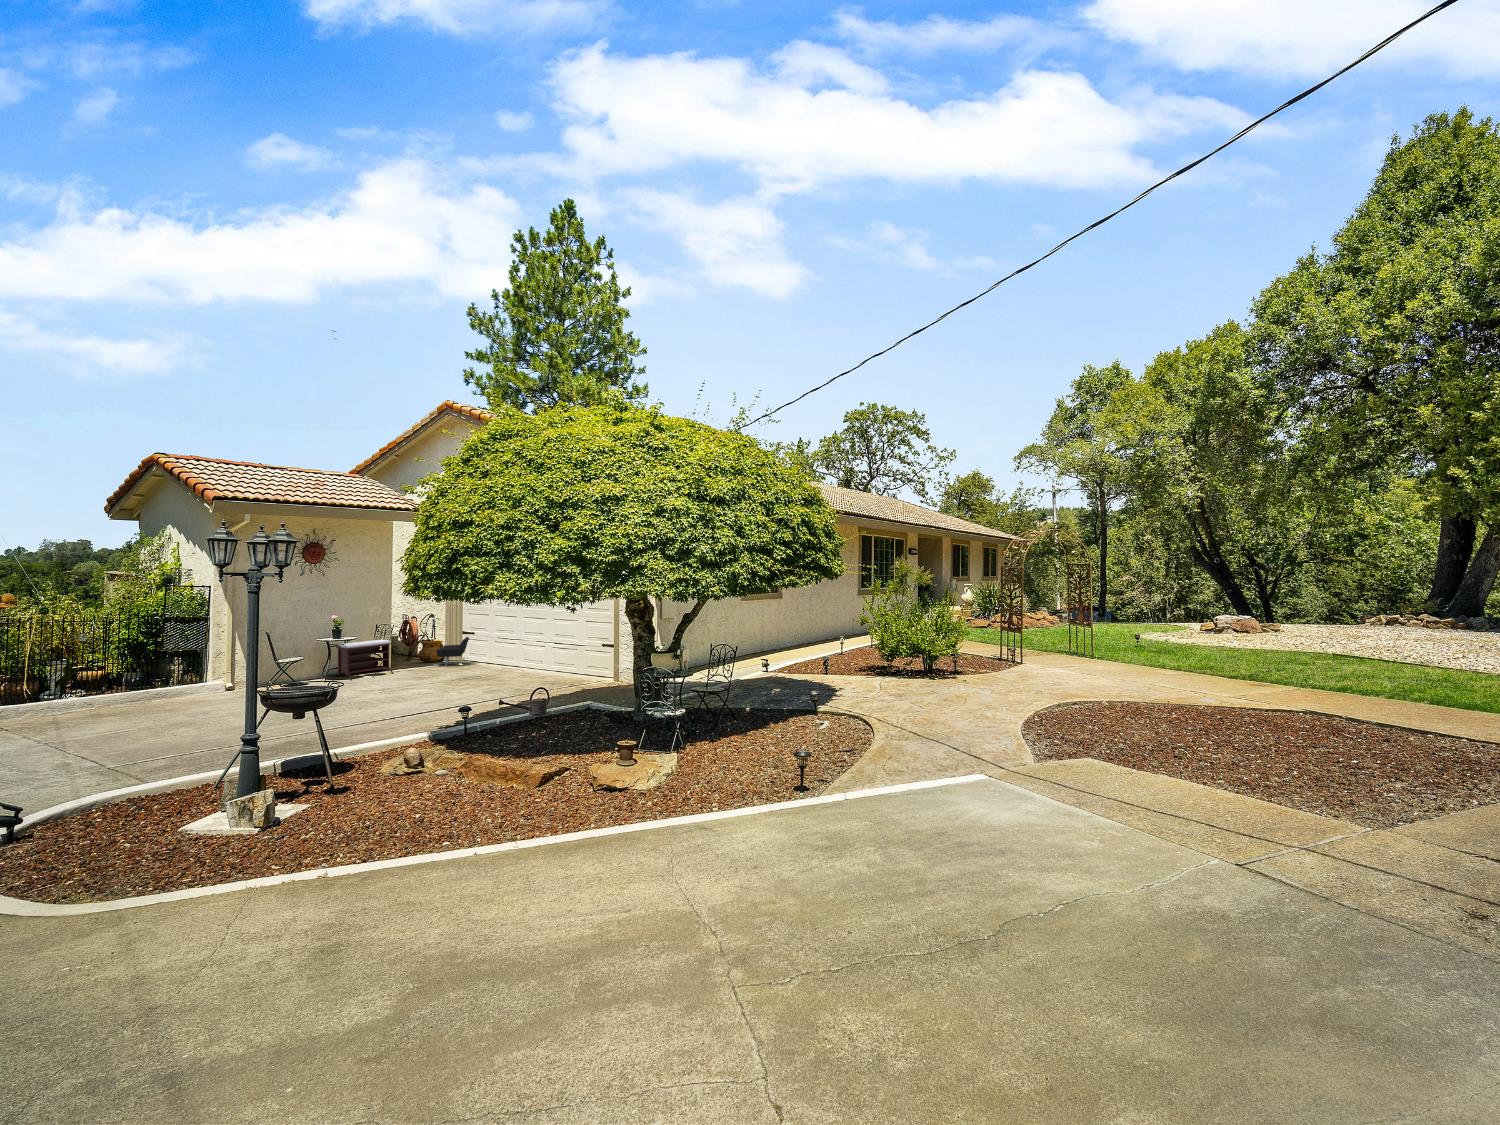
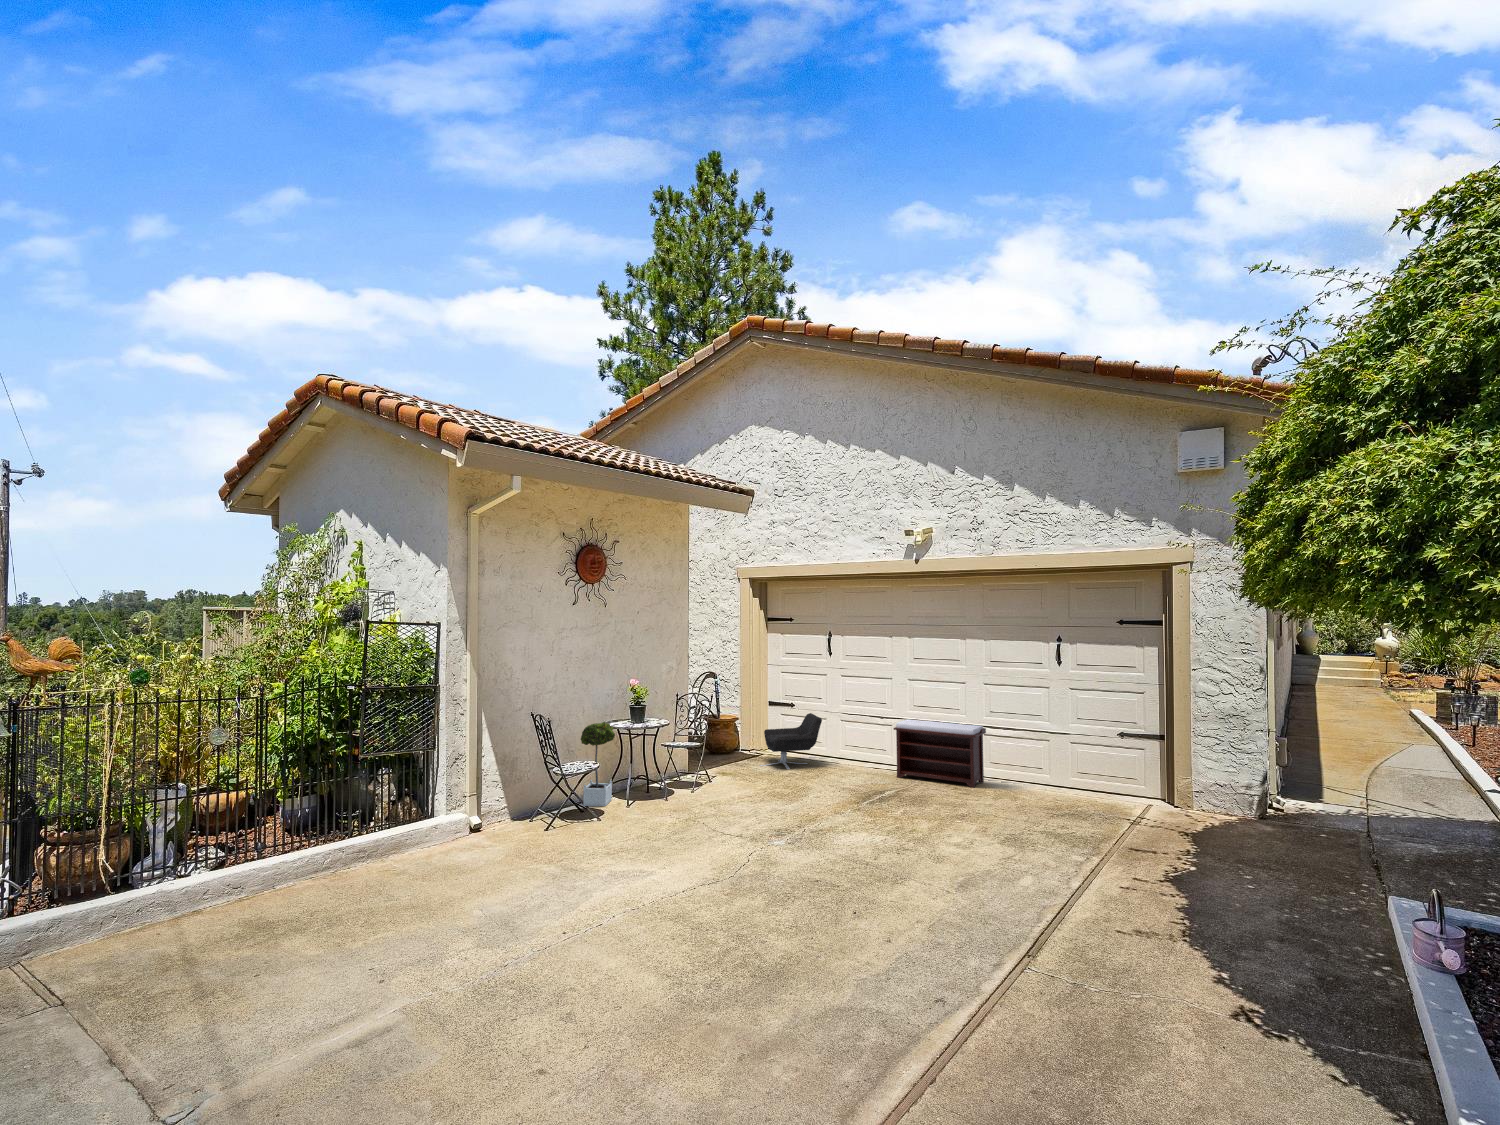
potted tree: none [298,638,320,680] -> present [581,722,615,806]
bench: present [336,640,391,676] -> present [894,719,986,788]

